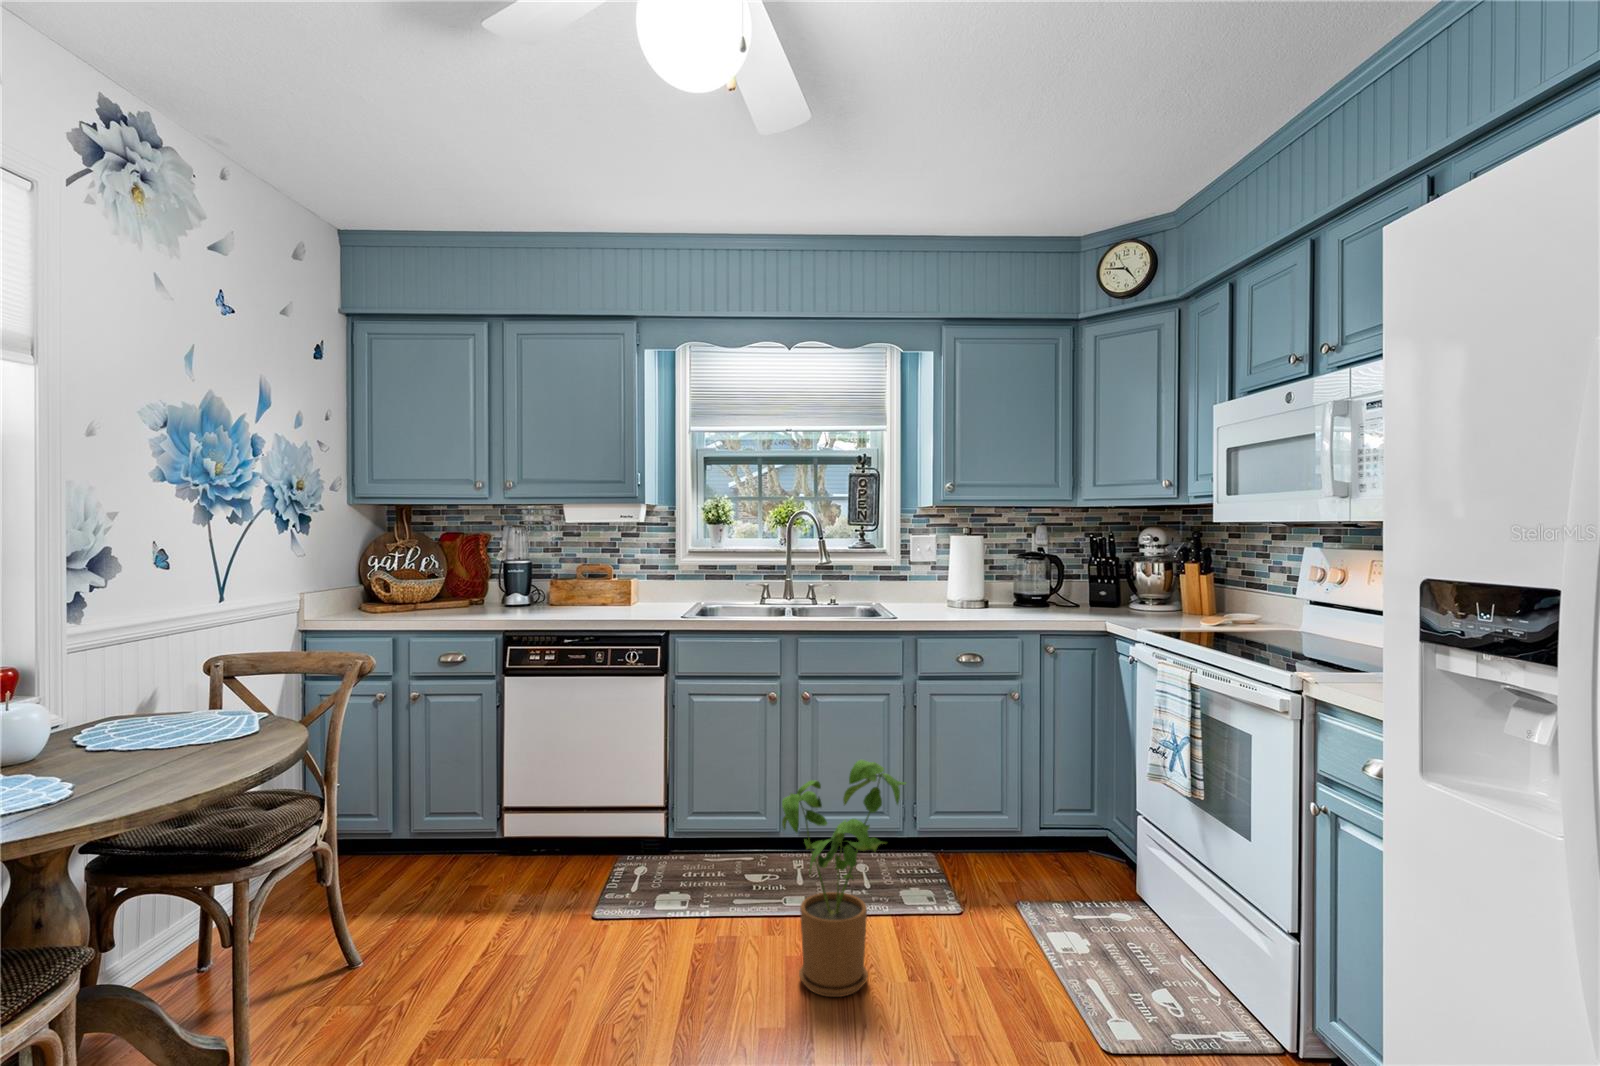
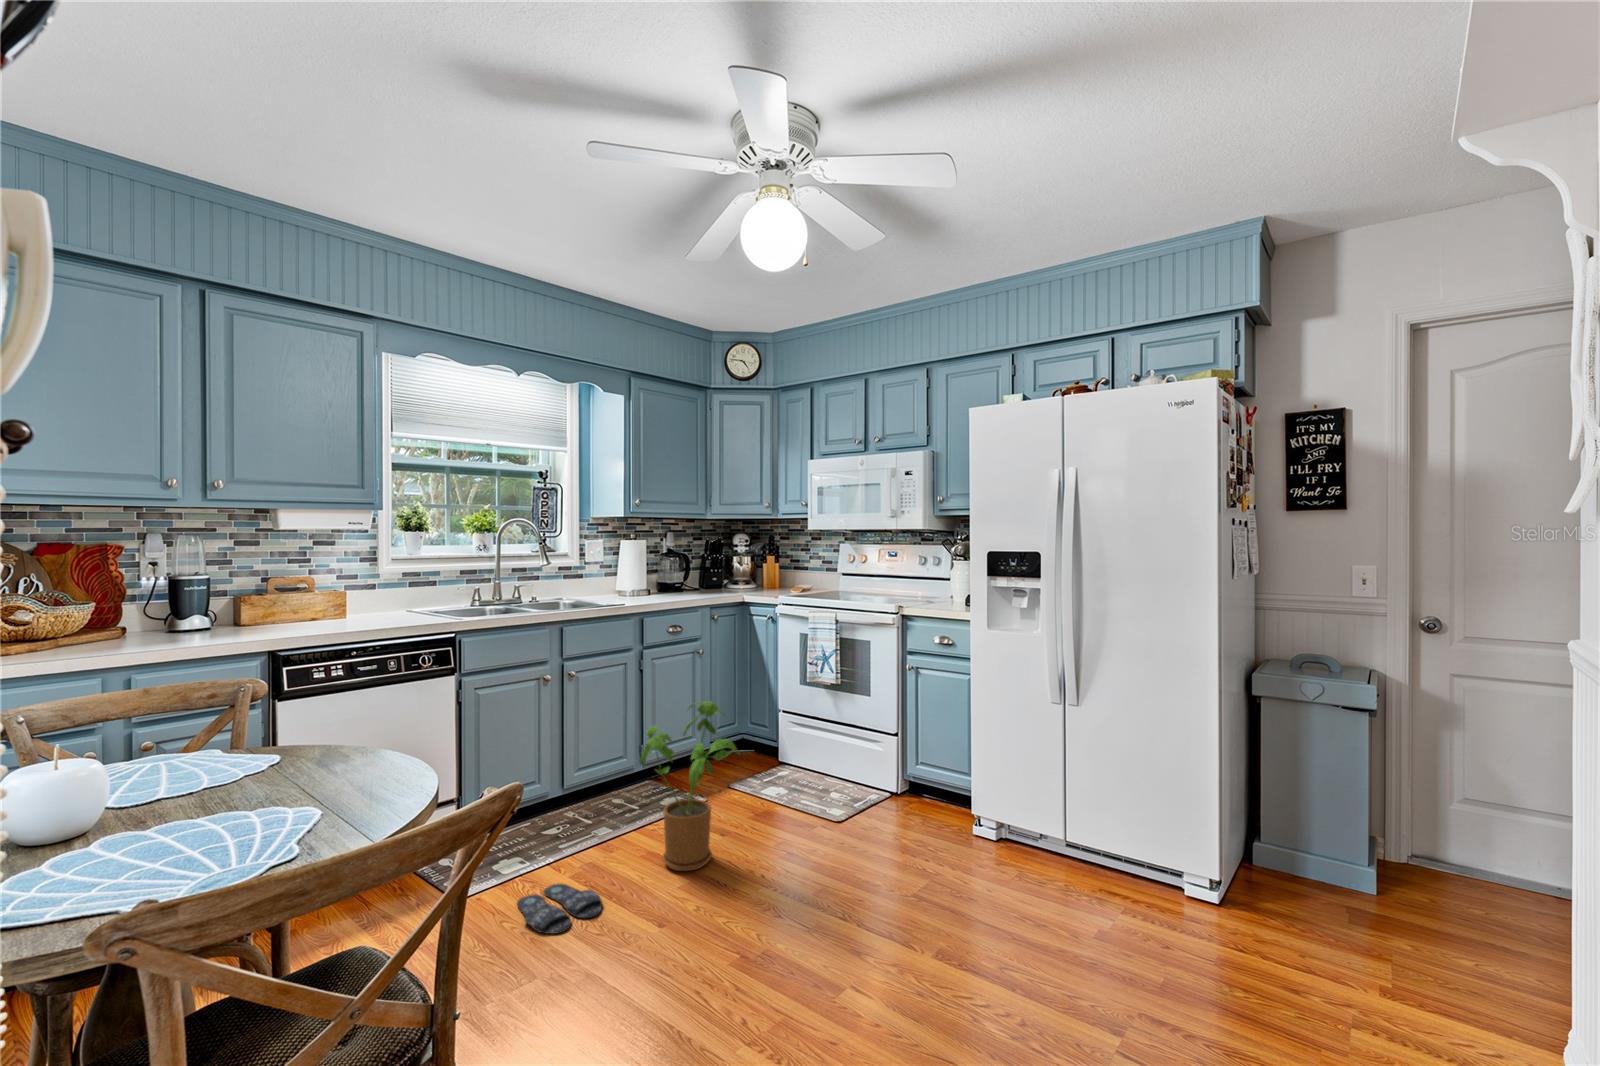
slippers: none [608,942,700,997] -> present [517,884,602,934]

